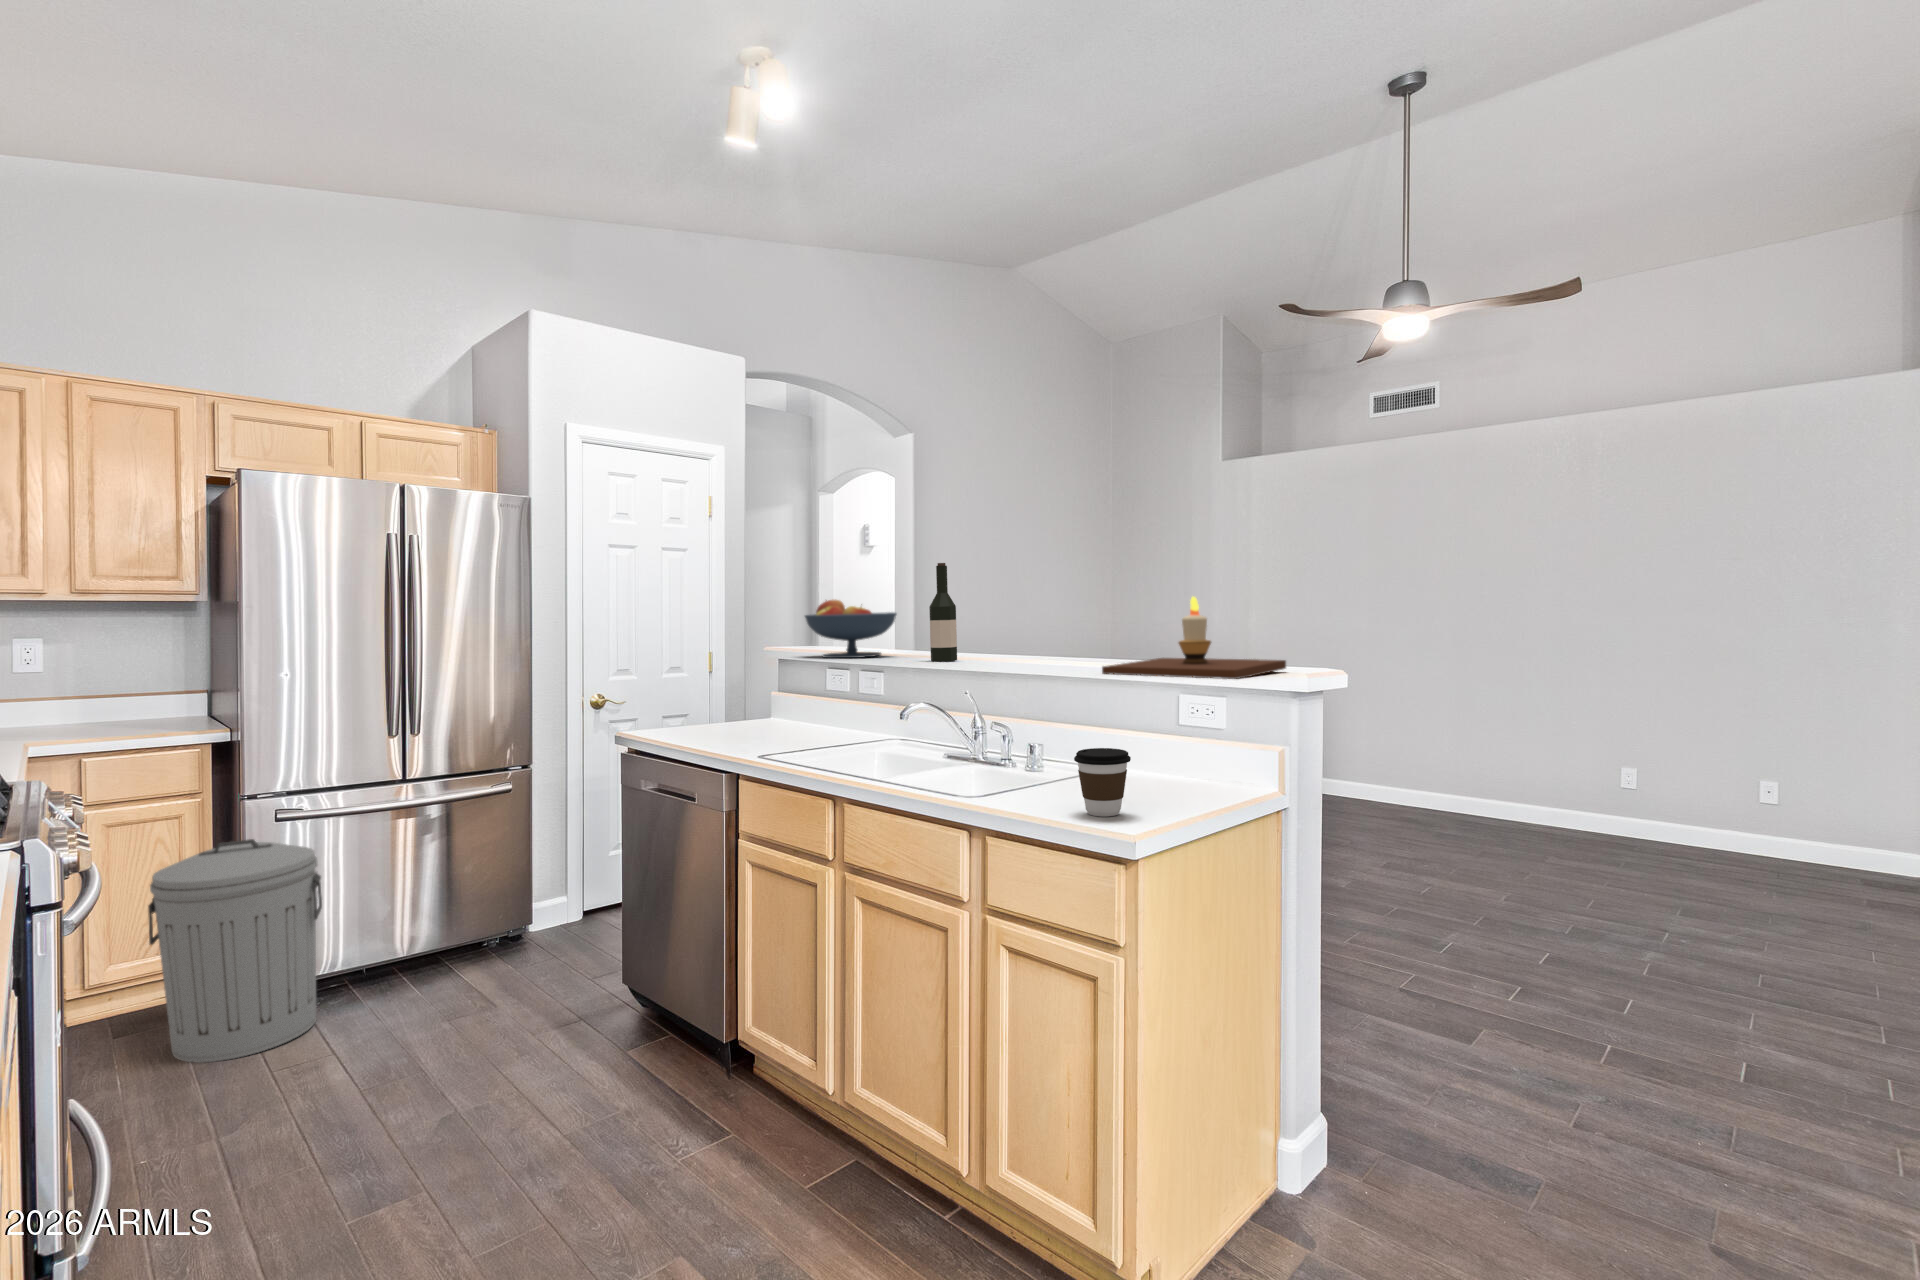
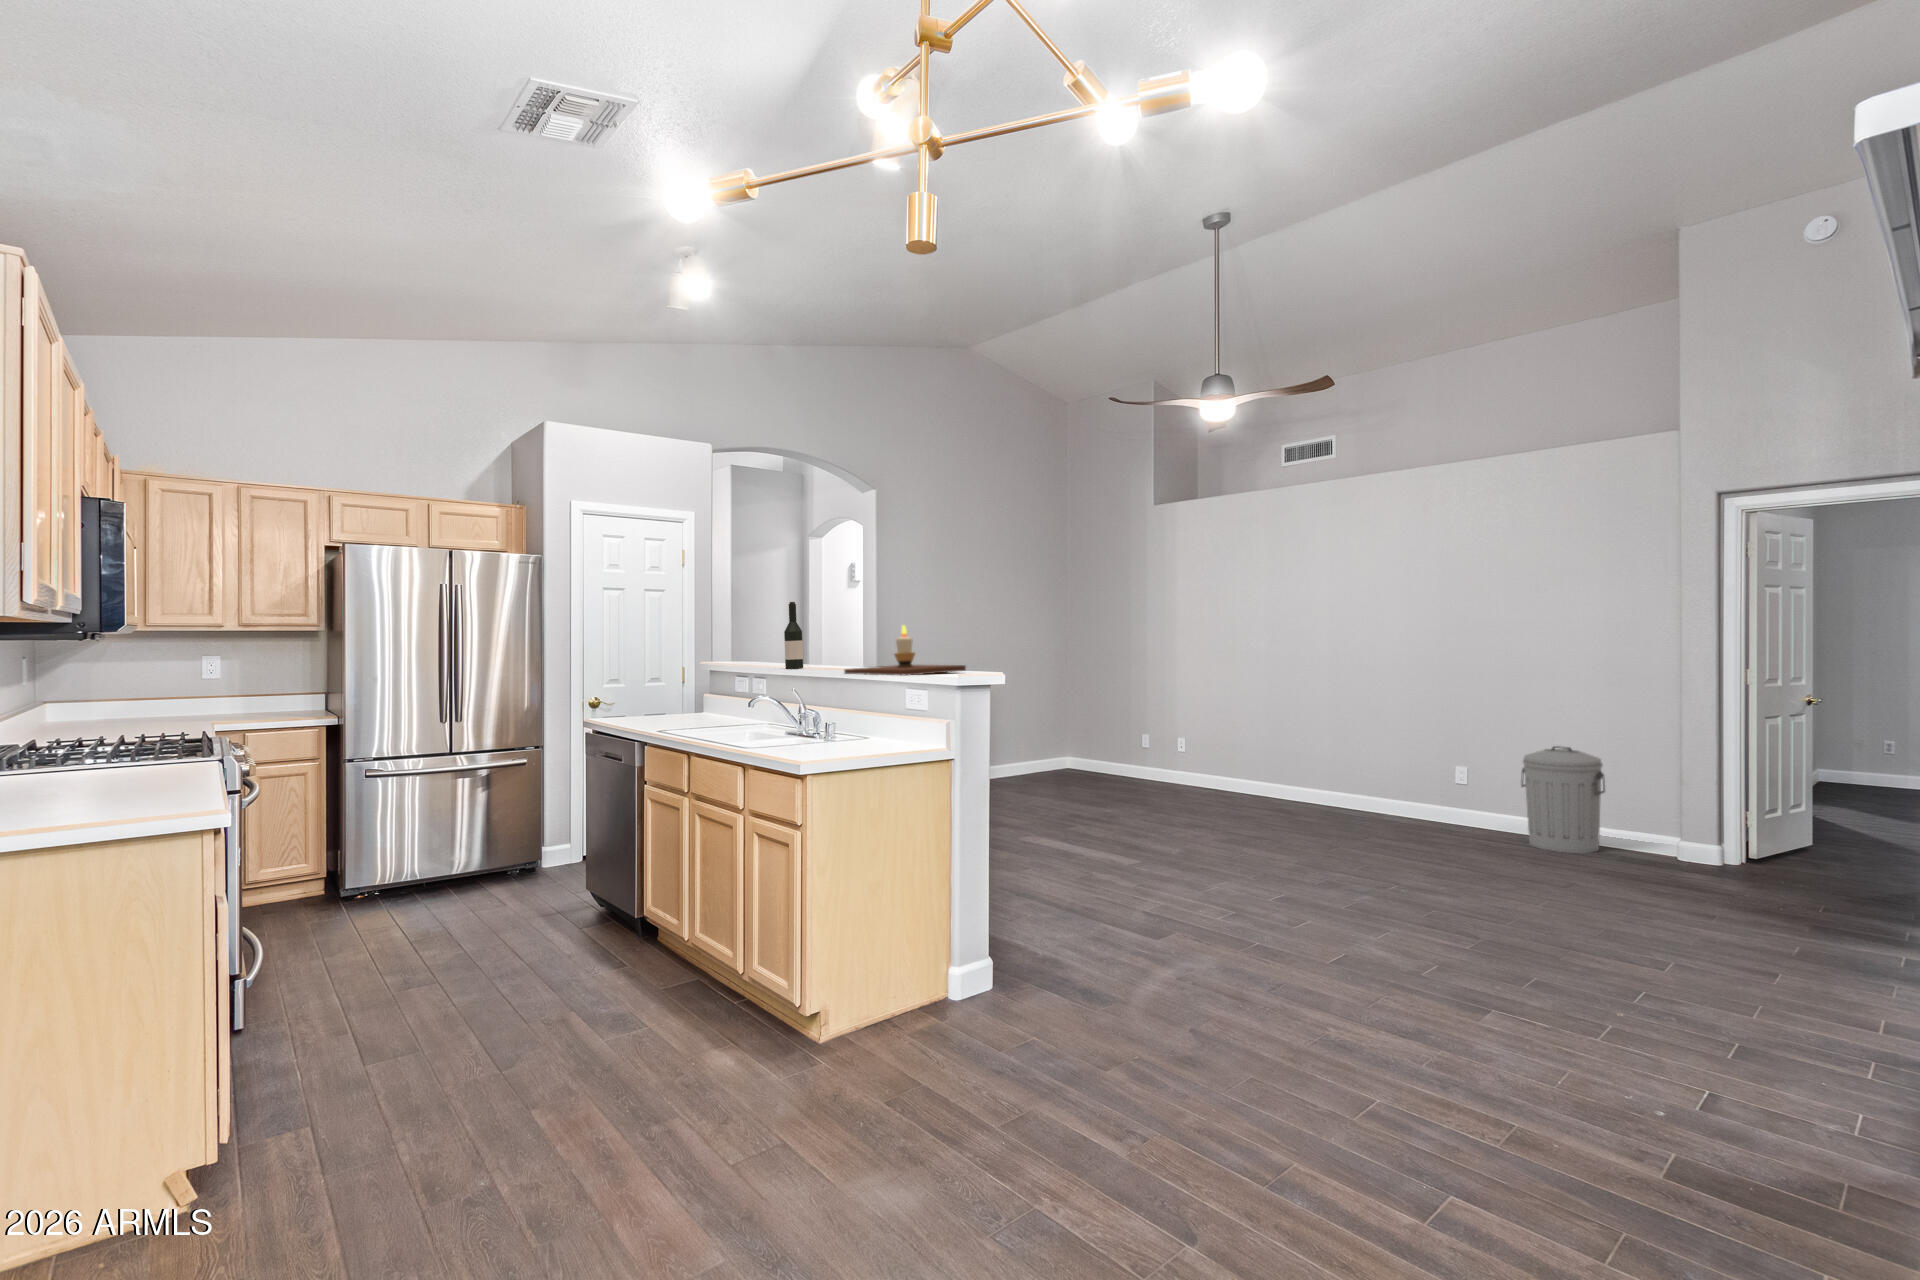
fruit bowl: present [805,600,897,658] -> none [714,627,781,668]
coffee cup: present [1074,748,1131,817] -> none [790,715,823,754]
trash can: present [148,839,322,1063] -> present [1521,746,1605,853]

